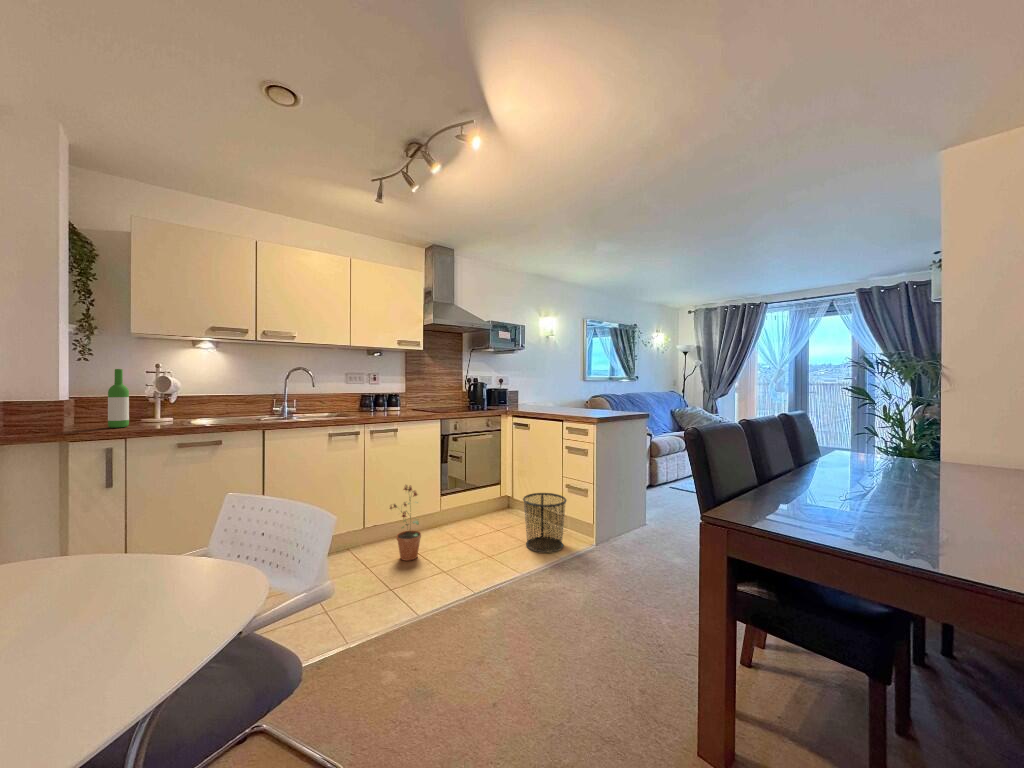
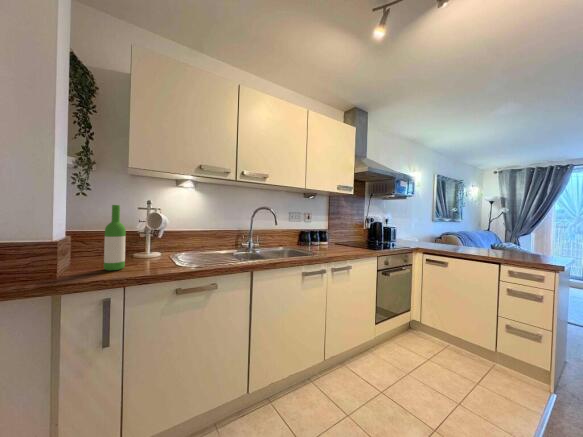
potted plant: present [390,485,421,561] -> none [354,324,395,406]
waste bin: present [523,493,566,553] -> none [473,333,532,405]

